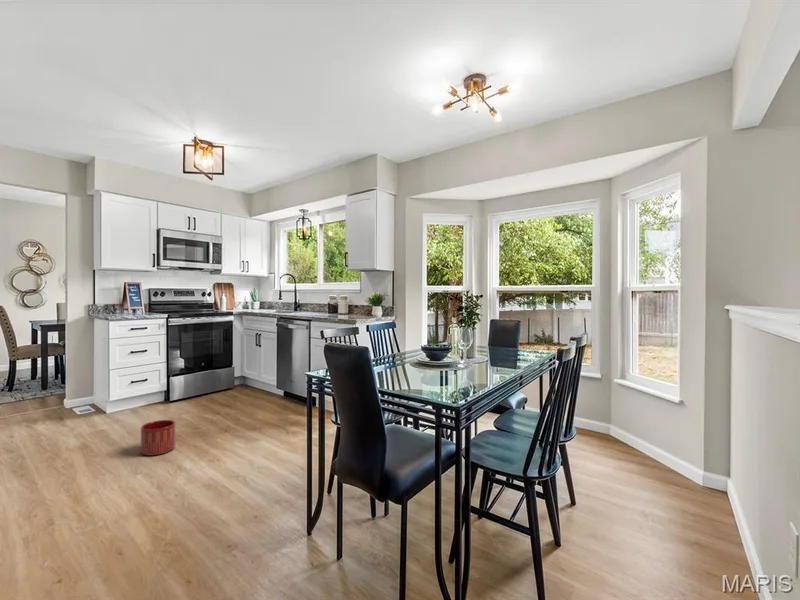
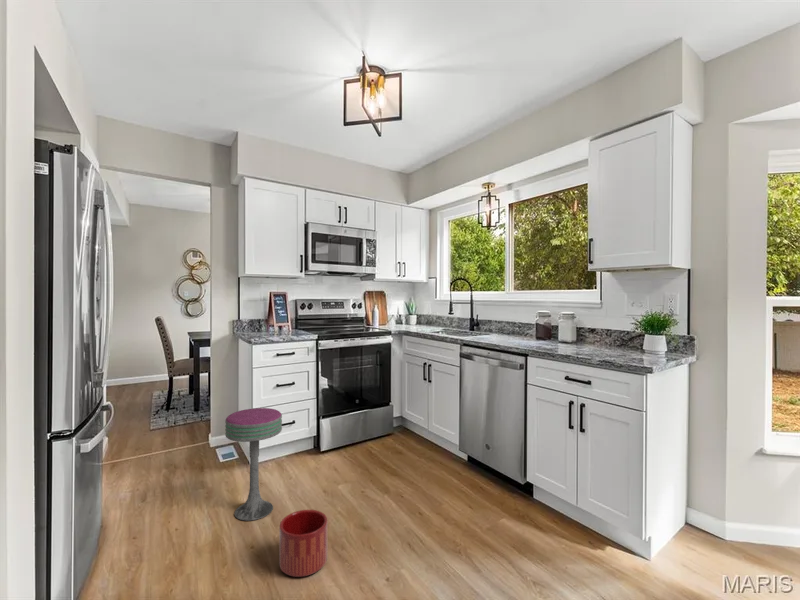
bar stool: none [93,364,140,440] -> present [225,408,282,521]

